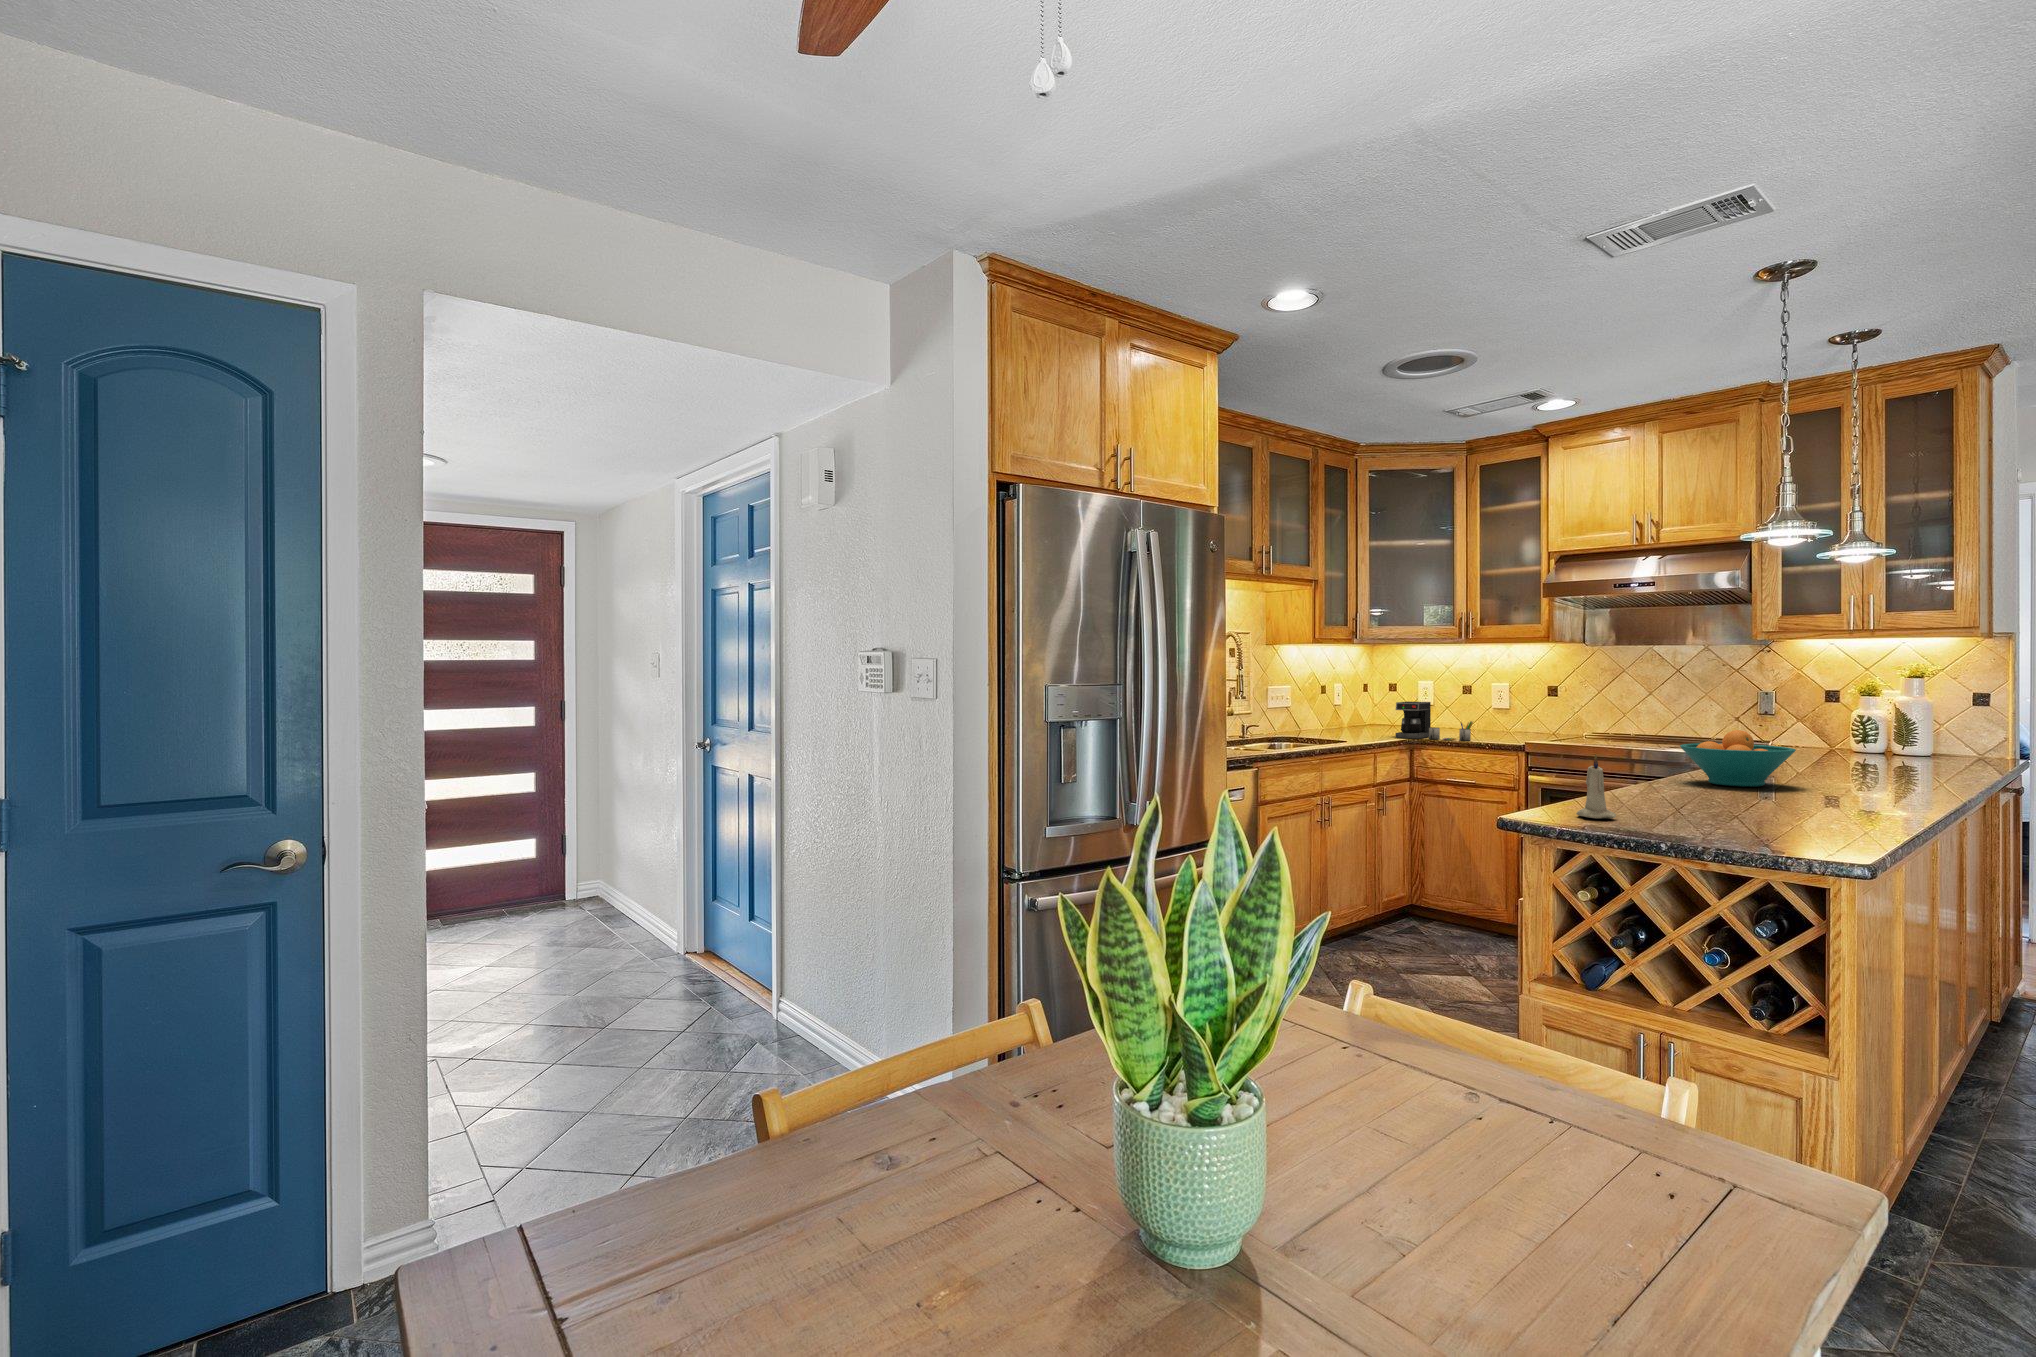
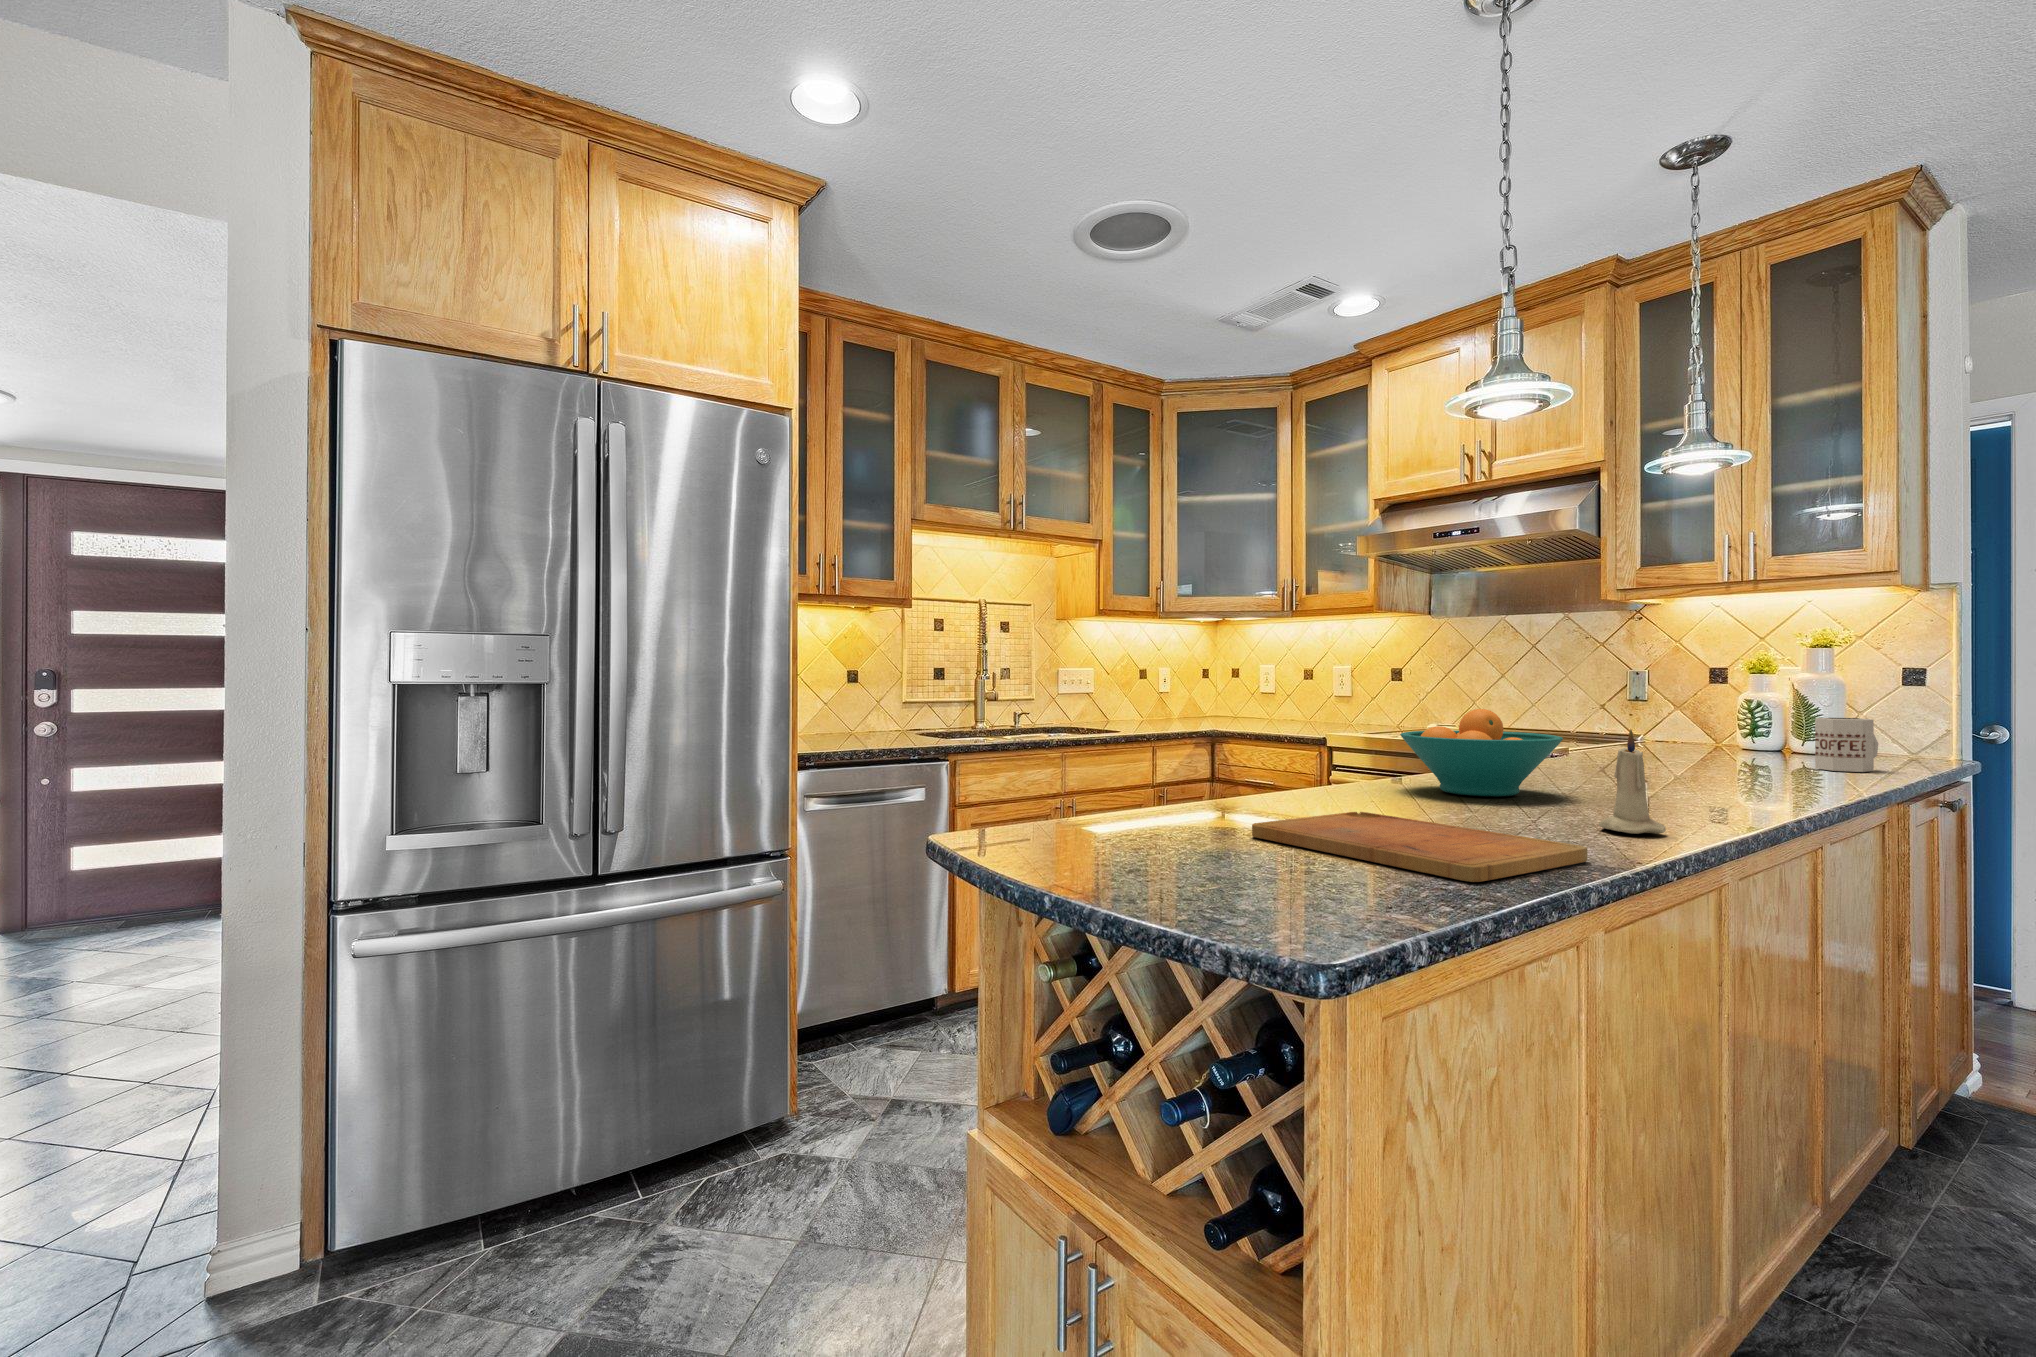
coffee maker: present [1396,701,1473,741] -> none [1192,687,1276,734]
mug: none [1924,732,1967,769] -> present [1815,718,1878,772]
candle: present [1576,755,1616,819] -> present [1599,729,1666,834]
cutting board: none [1664,795,1871,827] -> present [1252,812,1587,882]

